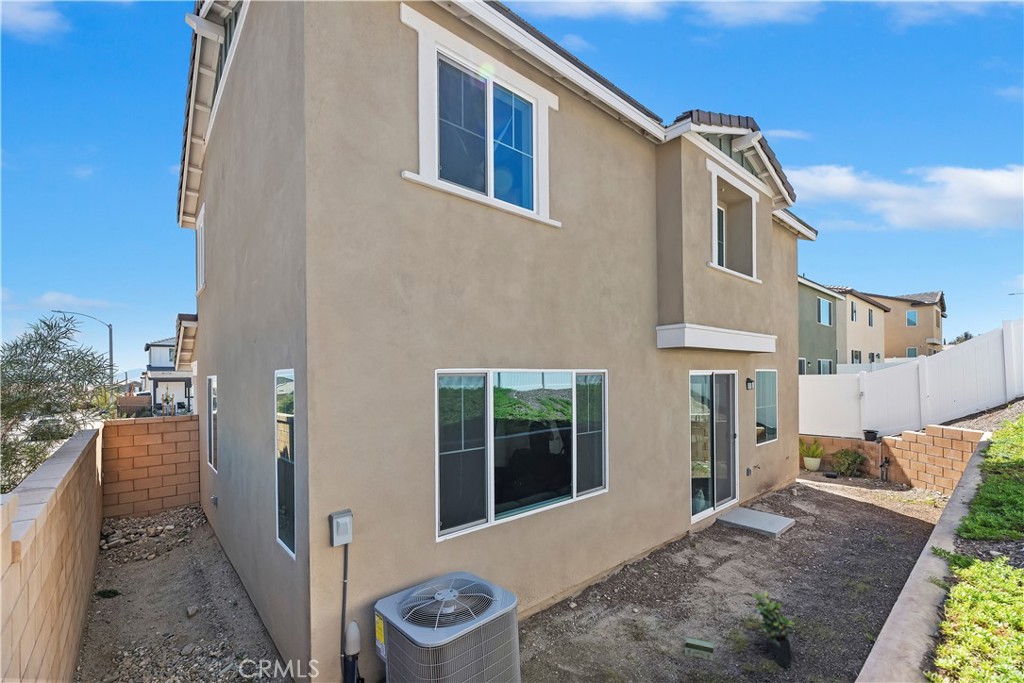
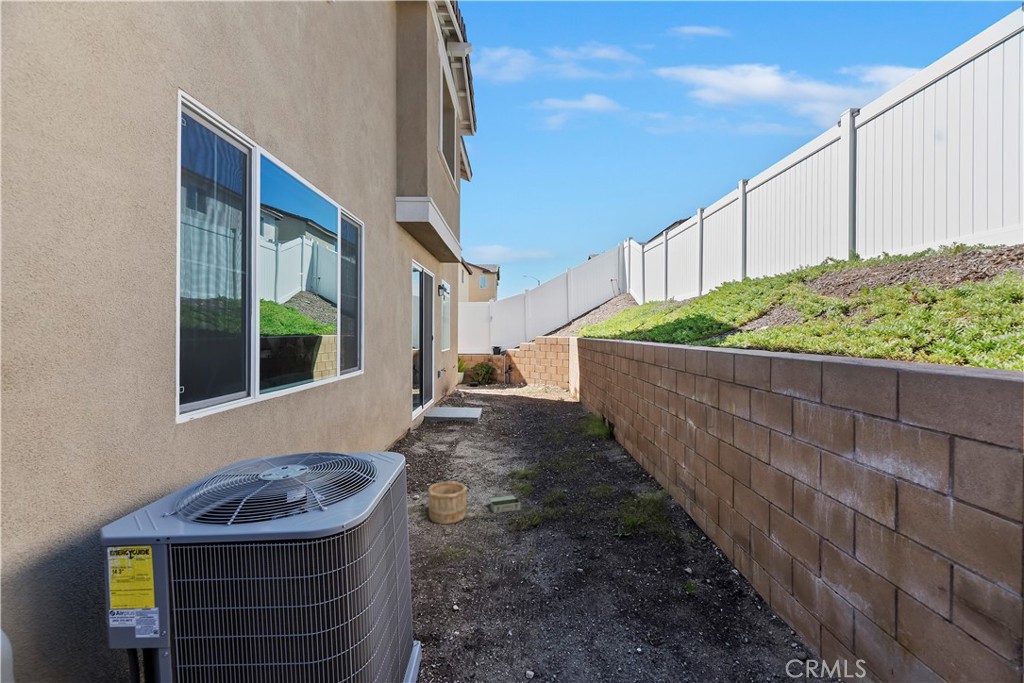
potted plant: present [752,591,794,668] -> none [542,434,579,496]
wooden bucket: none [623,608,658,650] -> present [428,481,467,524]

